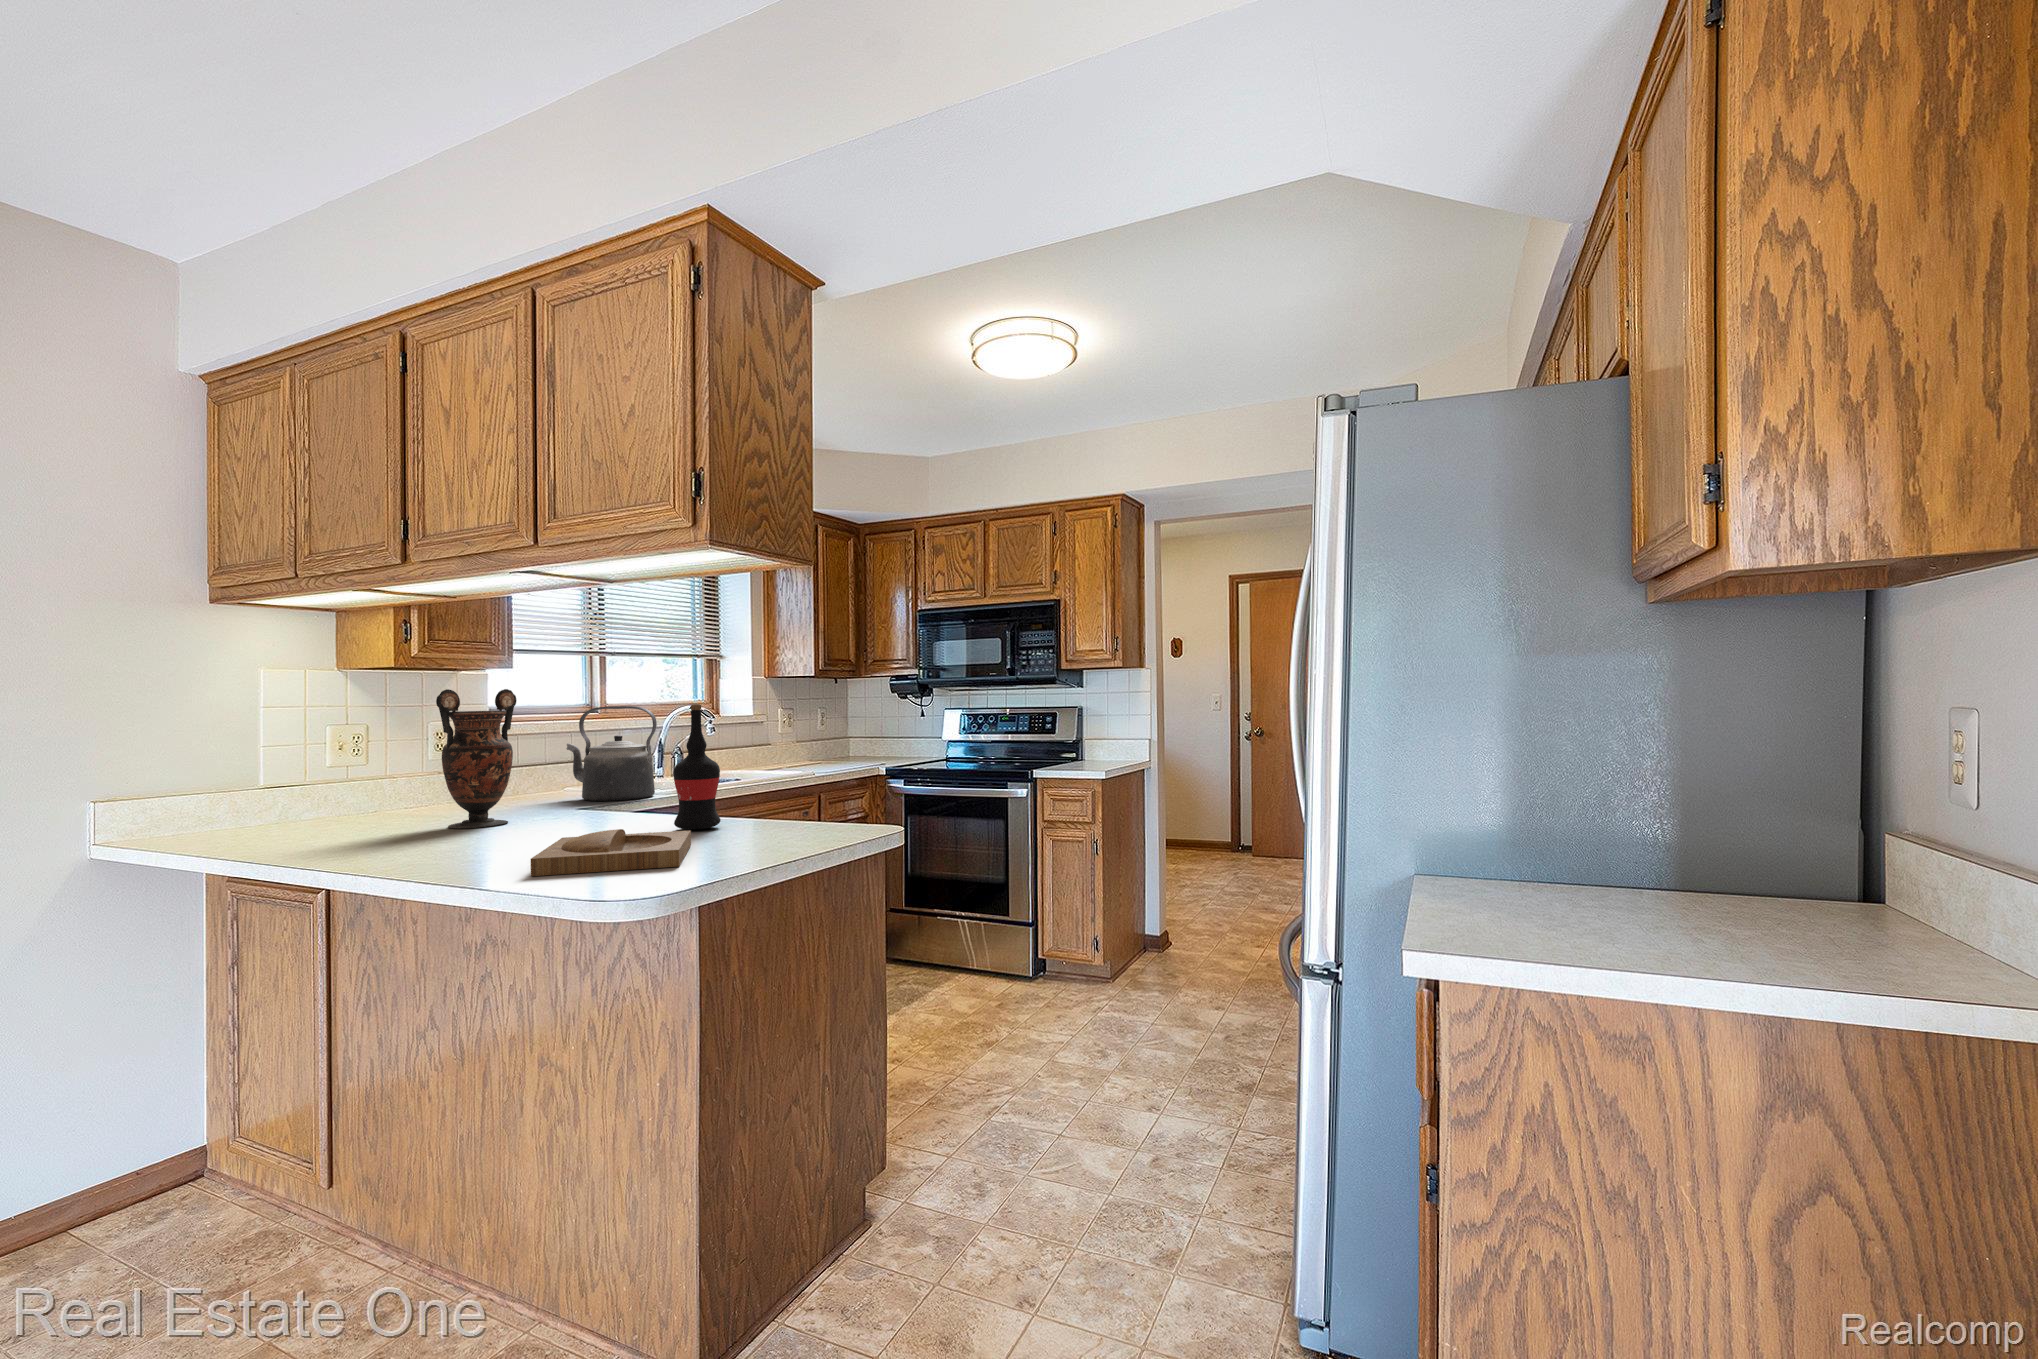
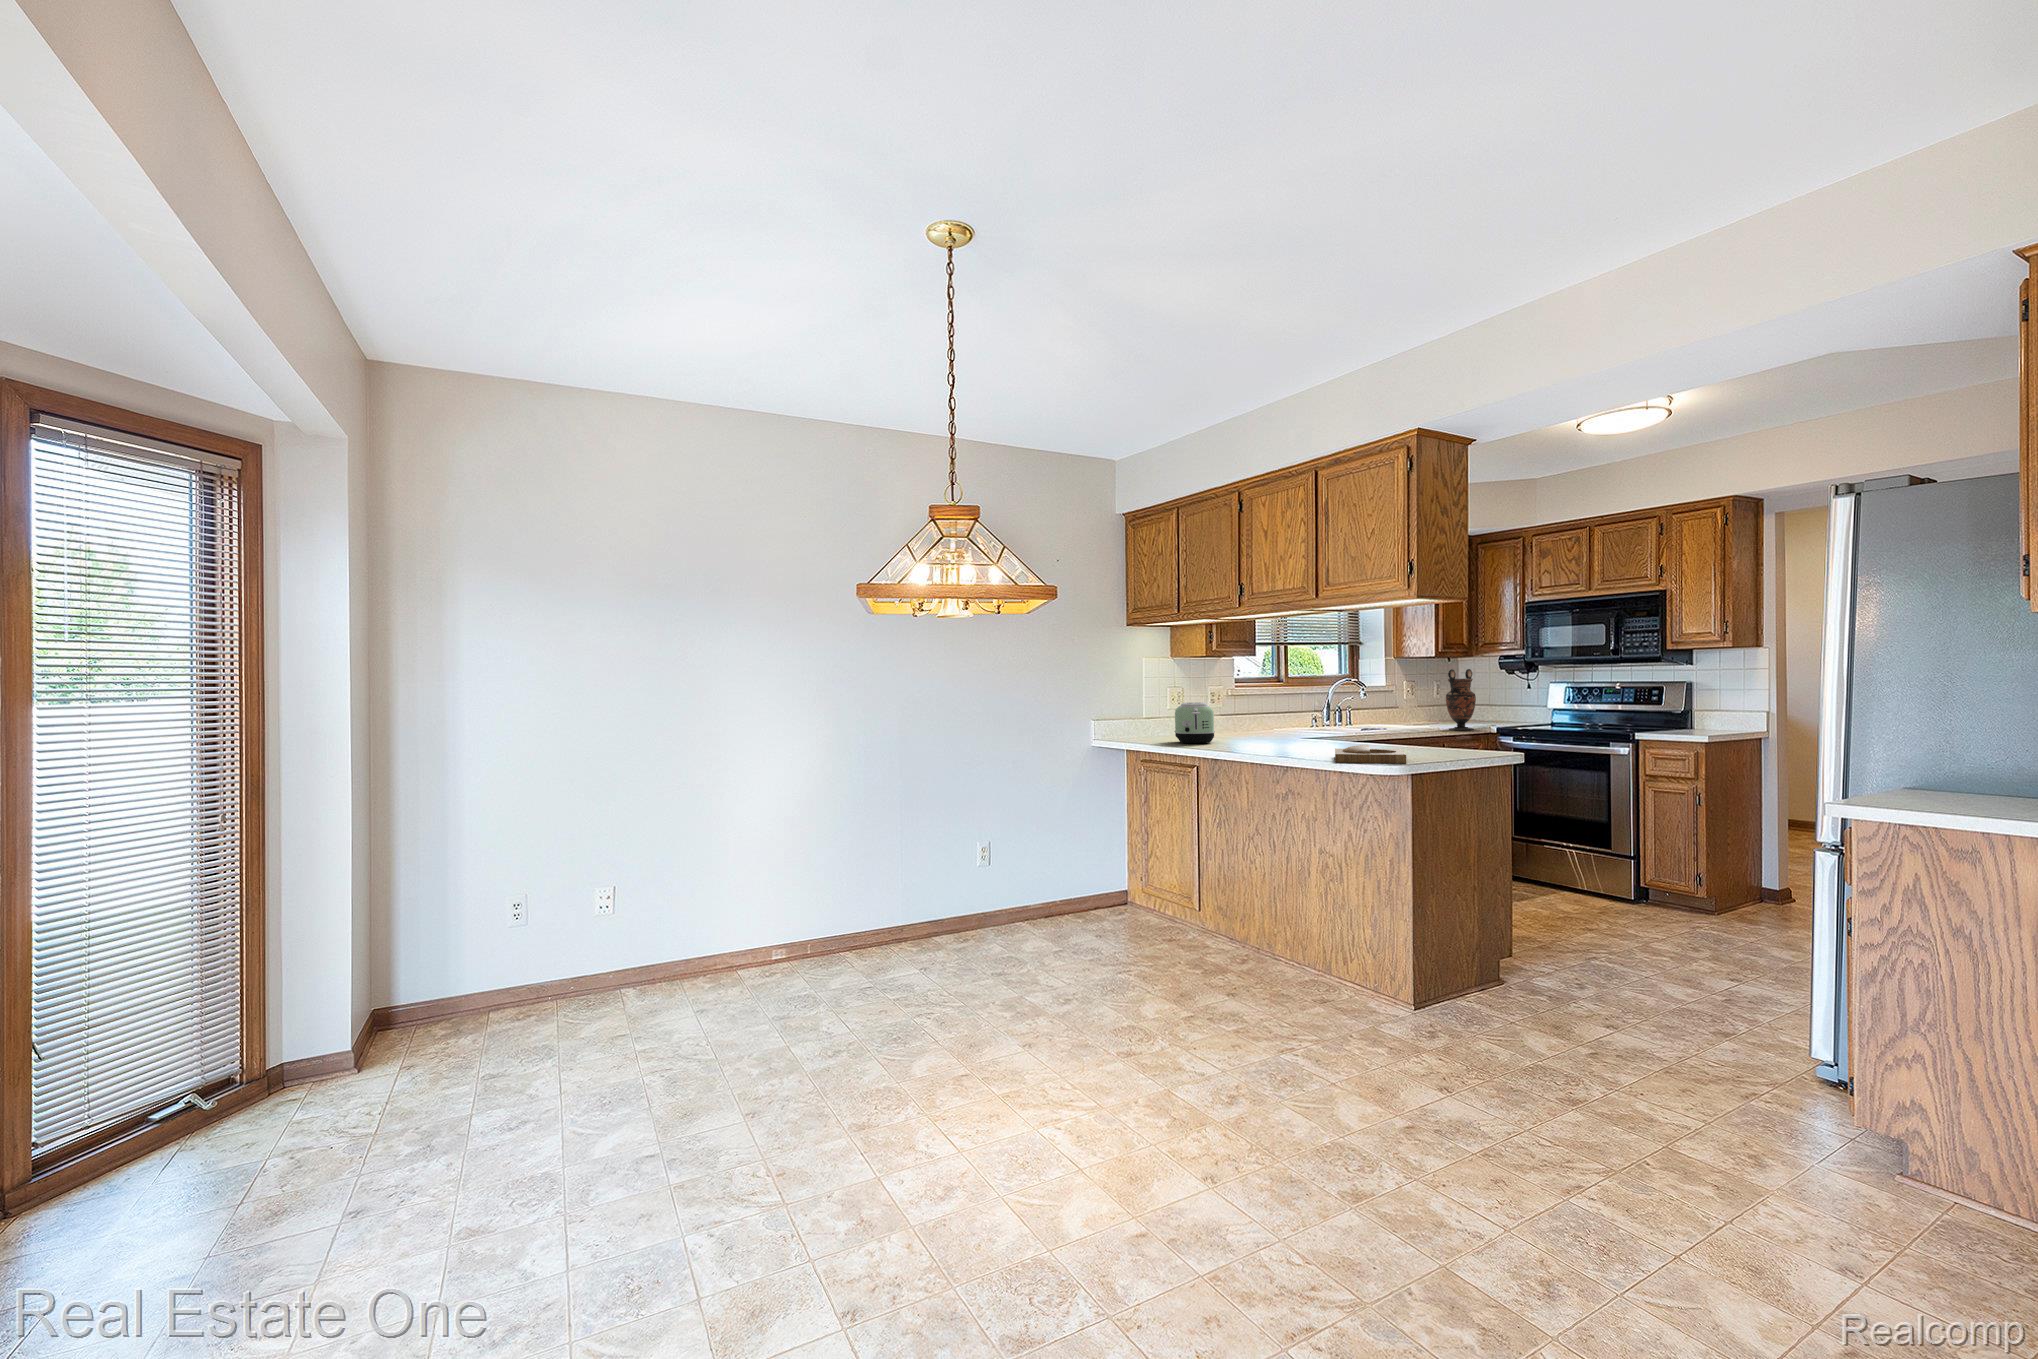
vase: present [436,689,517,829] -> present [1446,669,1476,730]
wine bottle: present [673,704,721,829] -> none [1381,681,1408,751]
kettle: present [566,706,657,801] -> none [1287,681,1343,739]
toaster: none [301,747,399,829] -> present [1175,702,1215,744]

